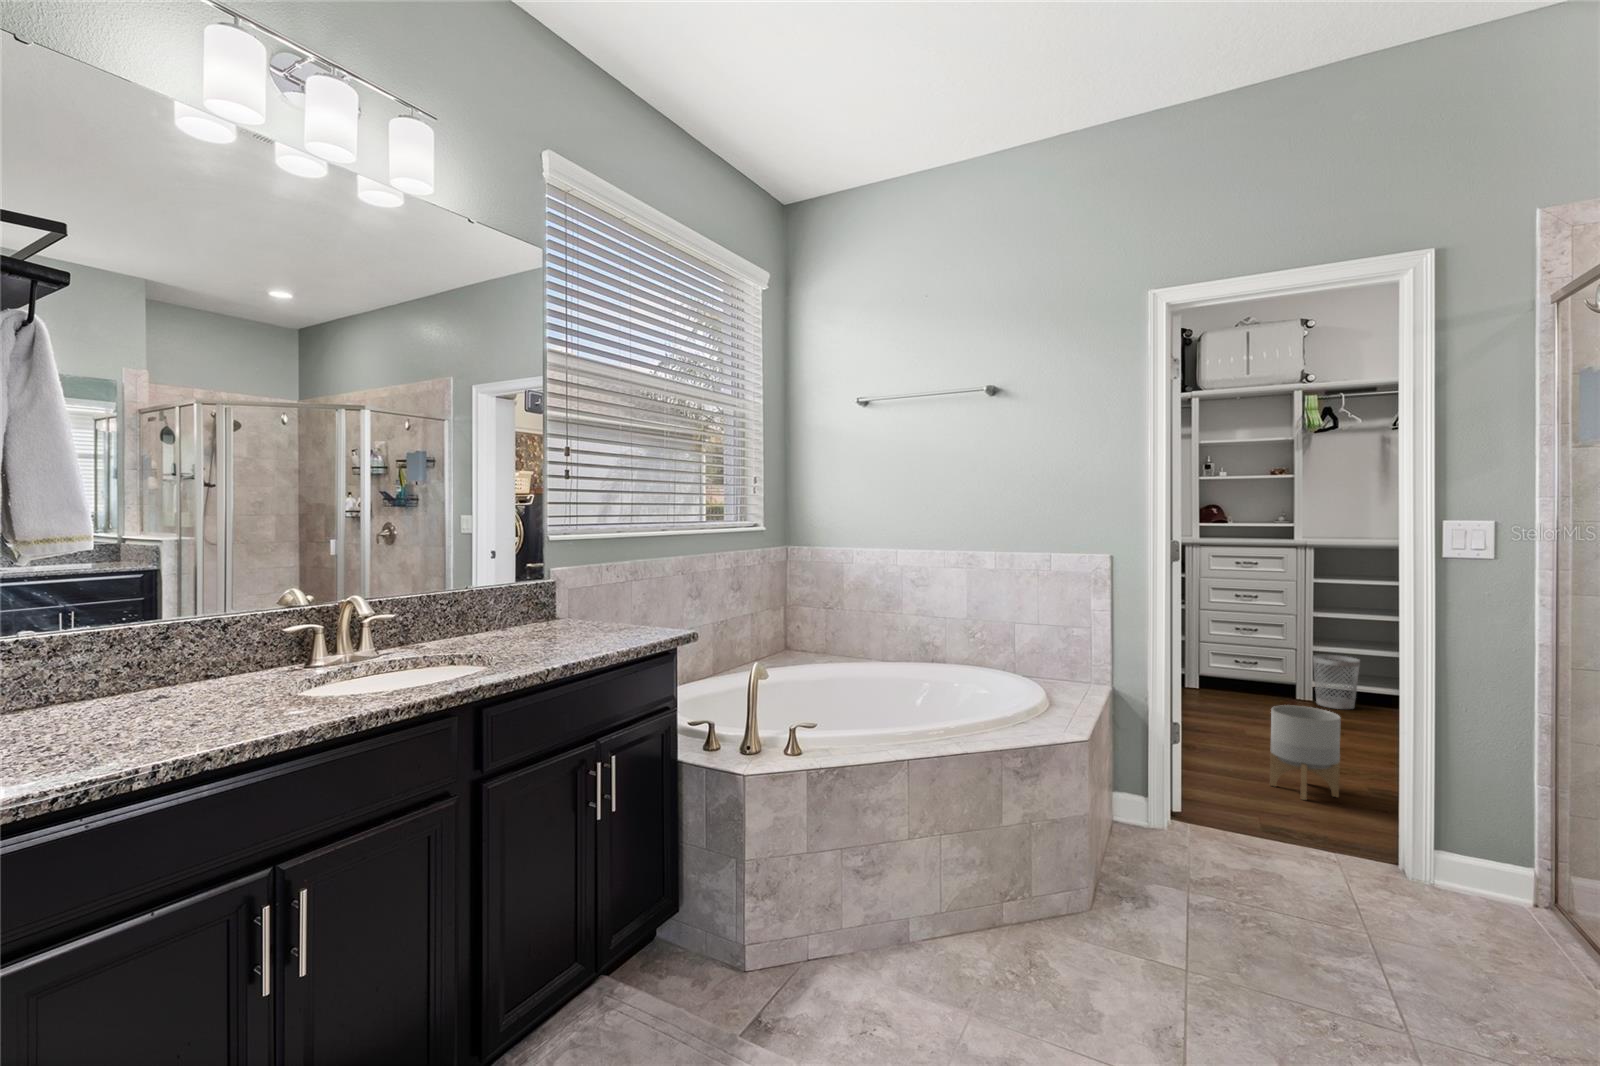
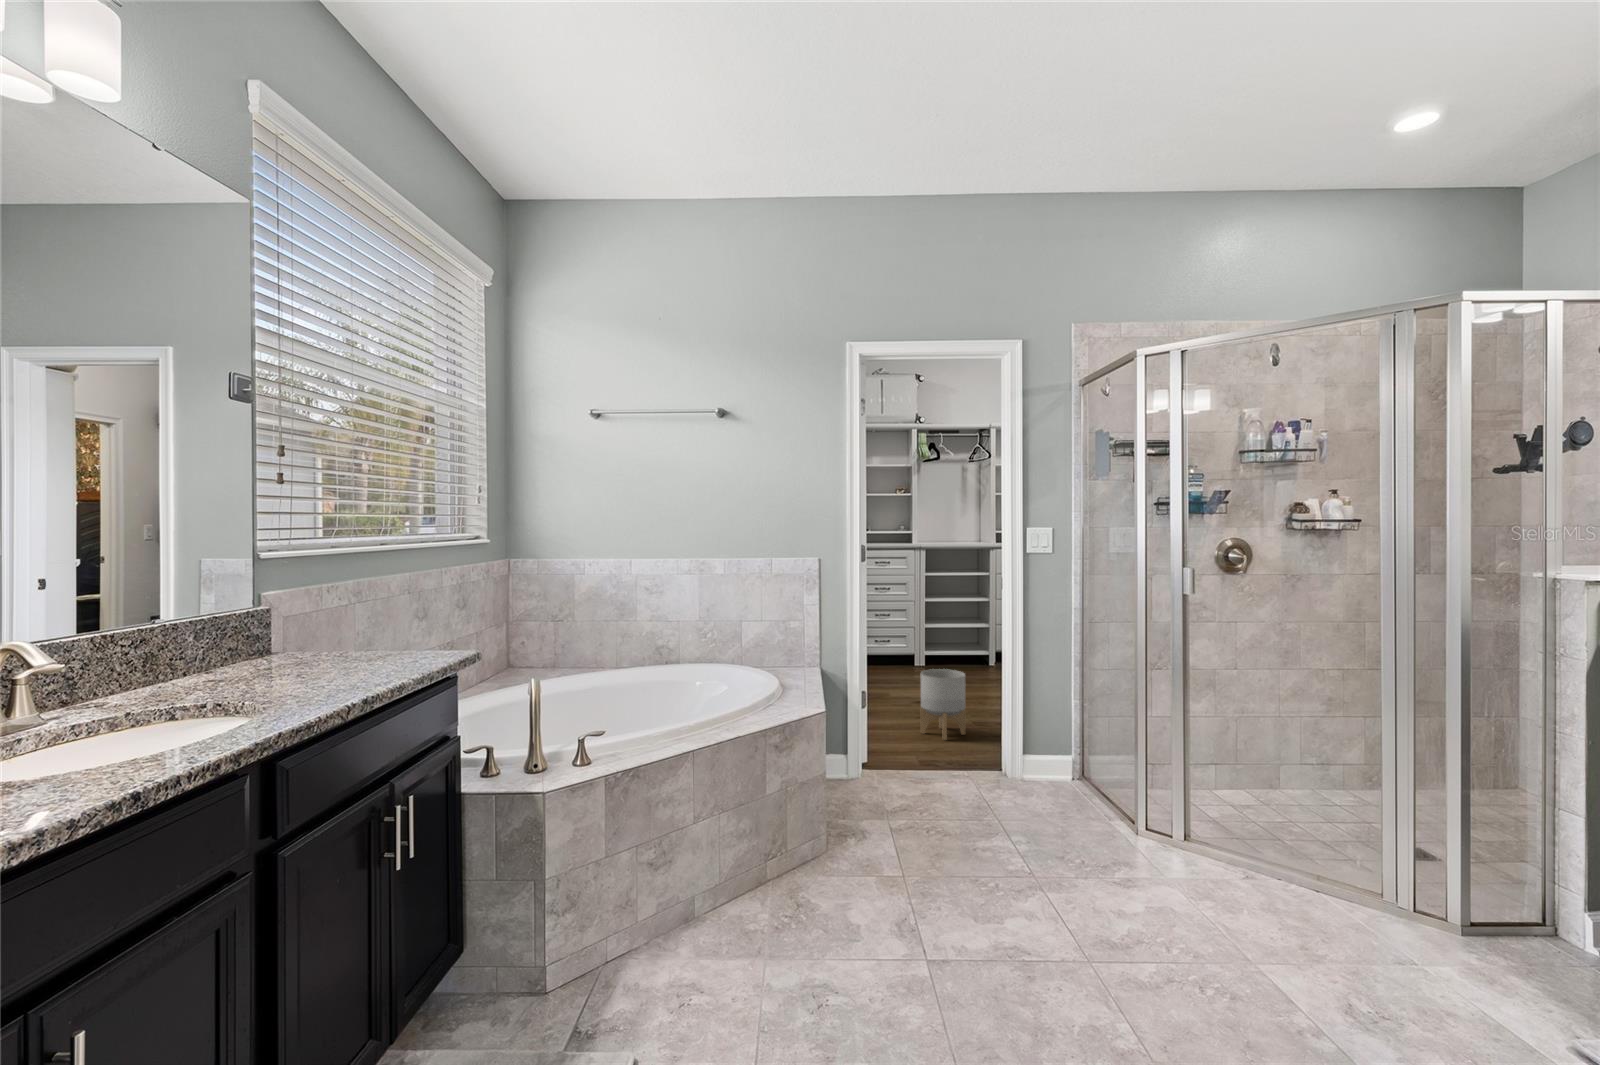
wastebasket: present [1313,655,1360,709] -> none [927,629,957,670]

